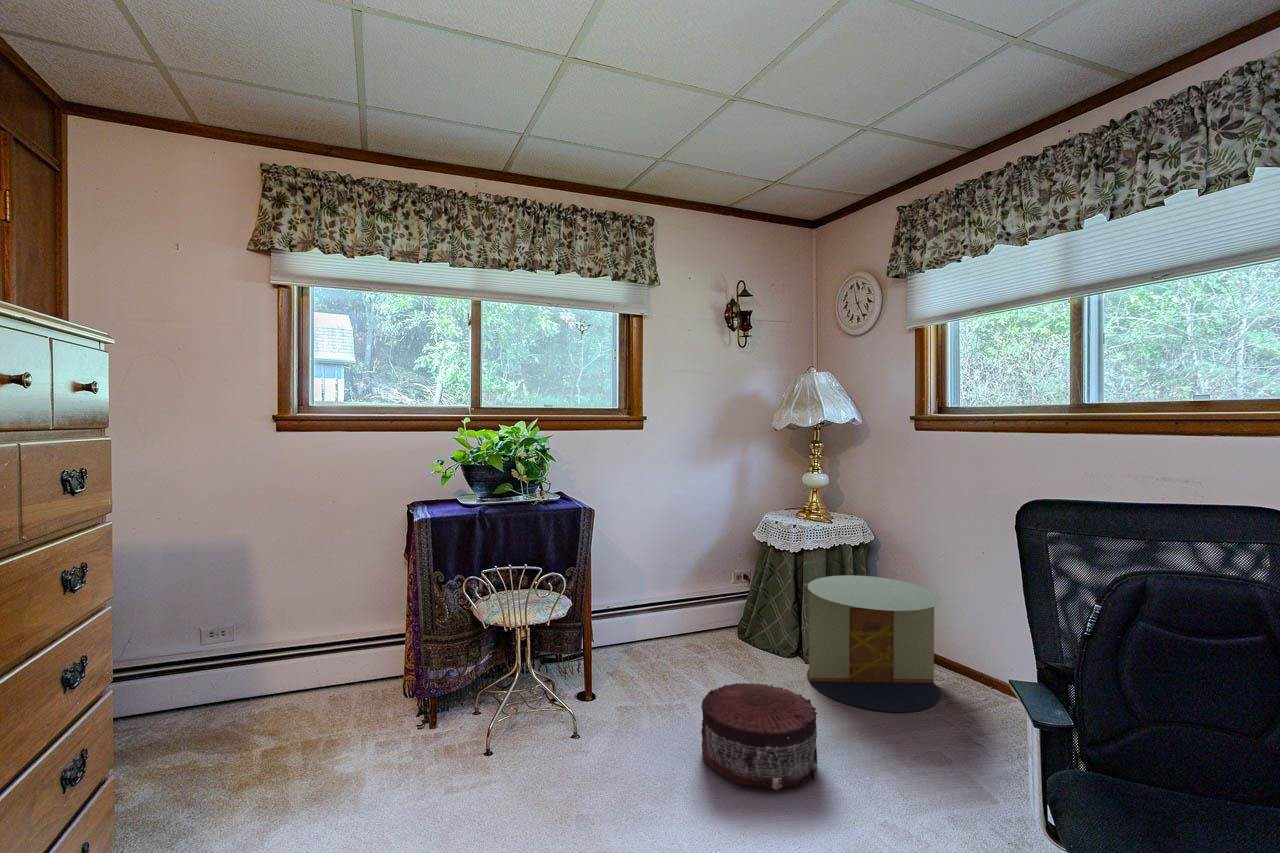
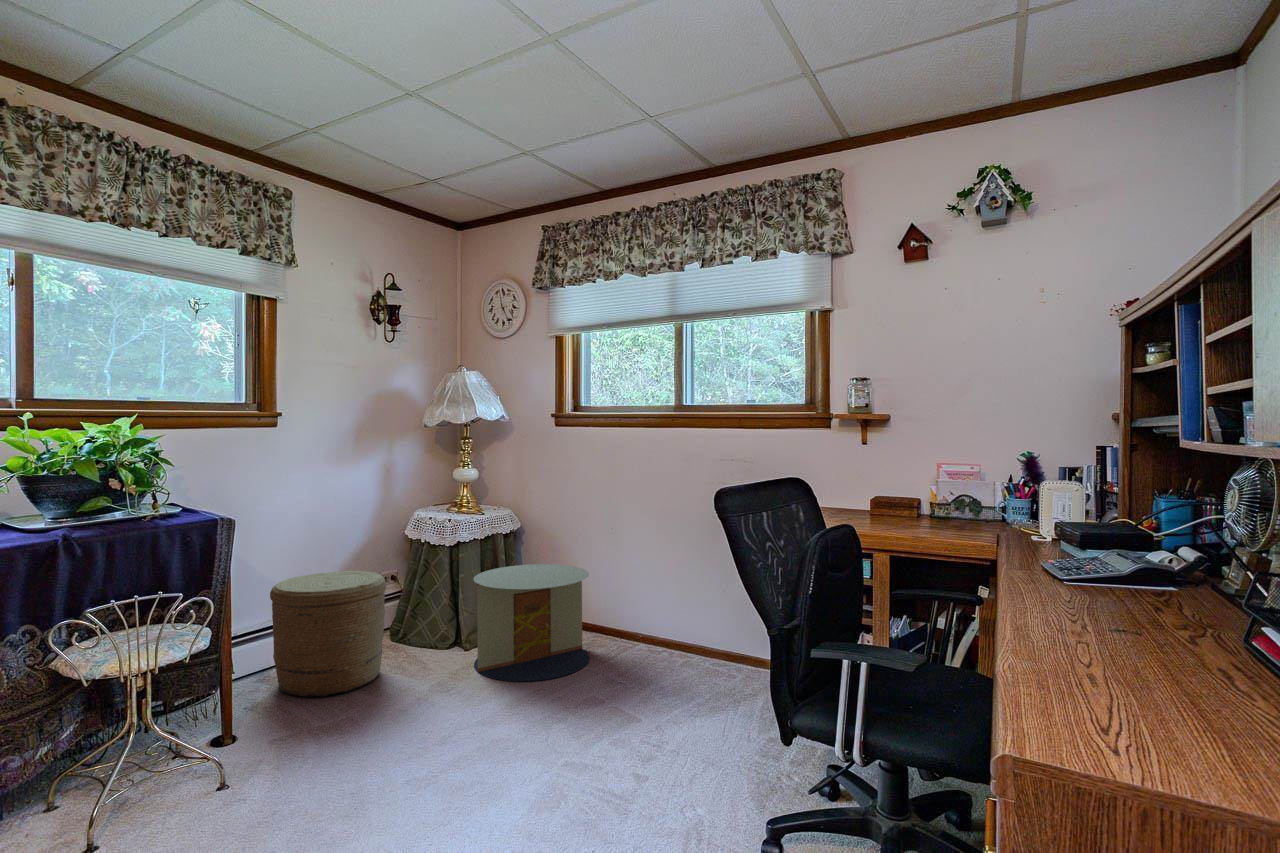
basket: none [632,556,726,670] -> present [270,571,386,697]
pouf: present [701,683,817,790] -> none [391,673,507,770]

